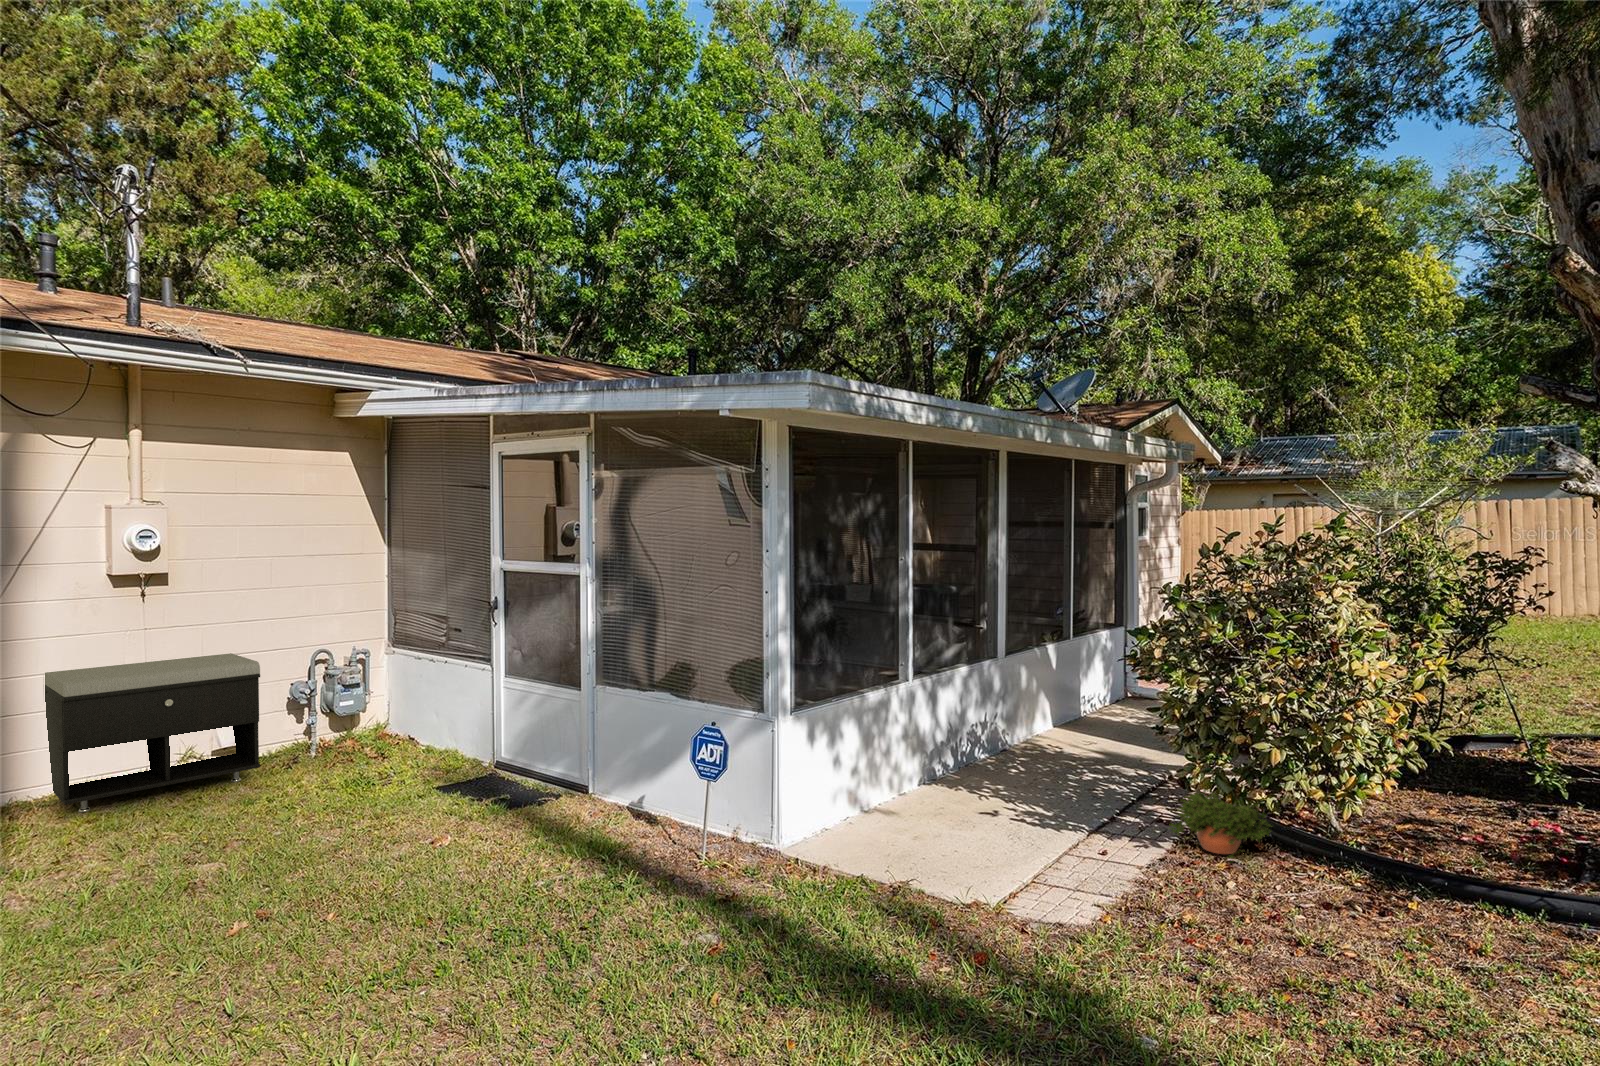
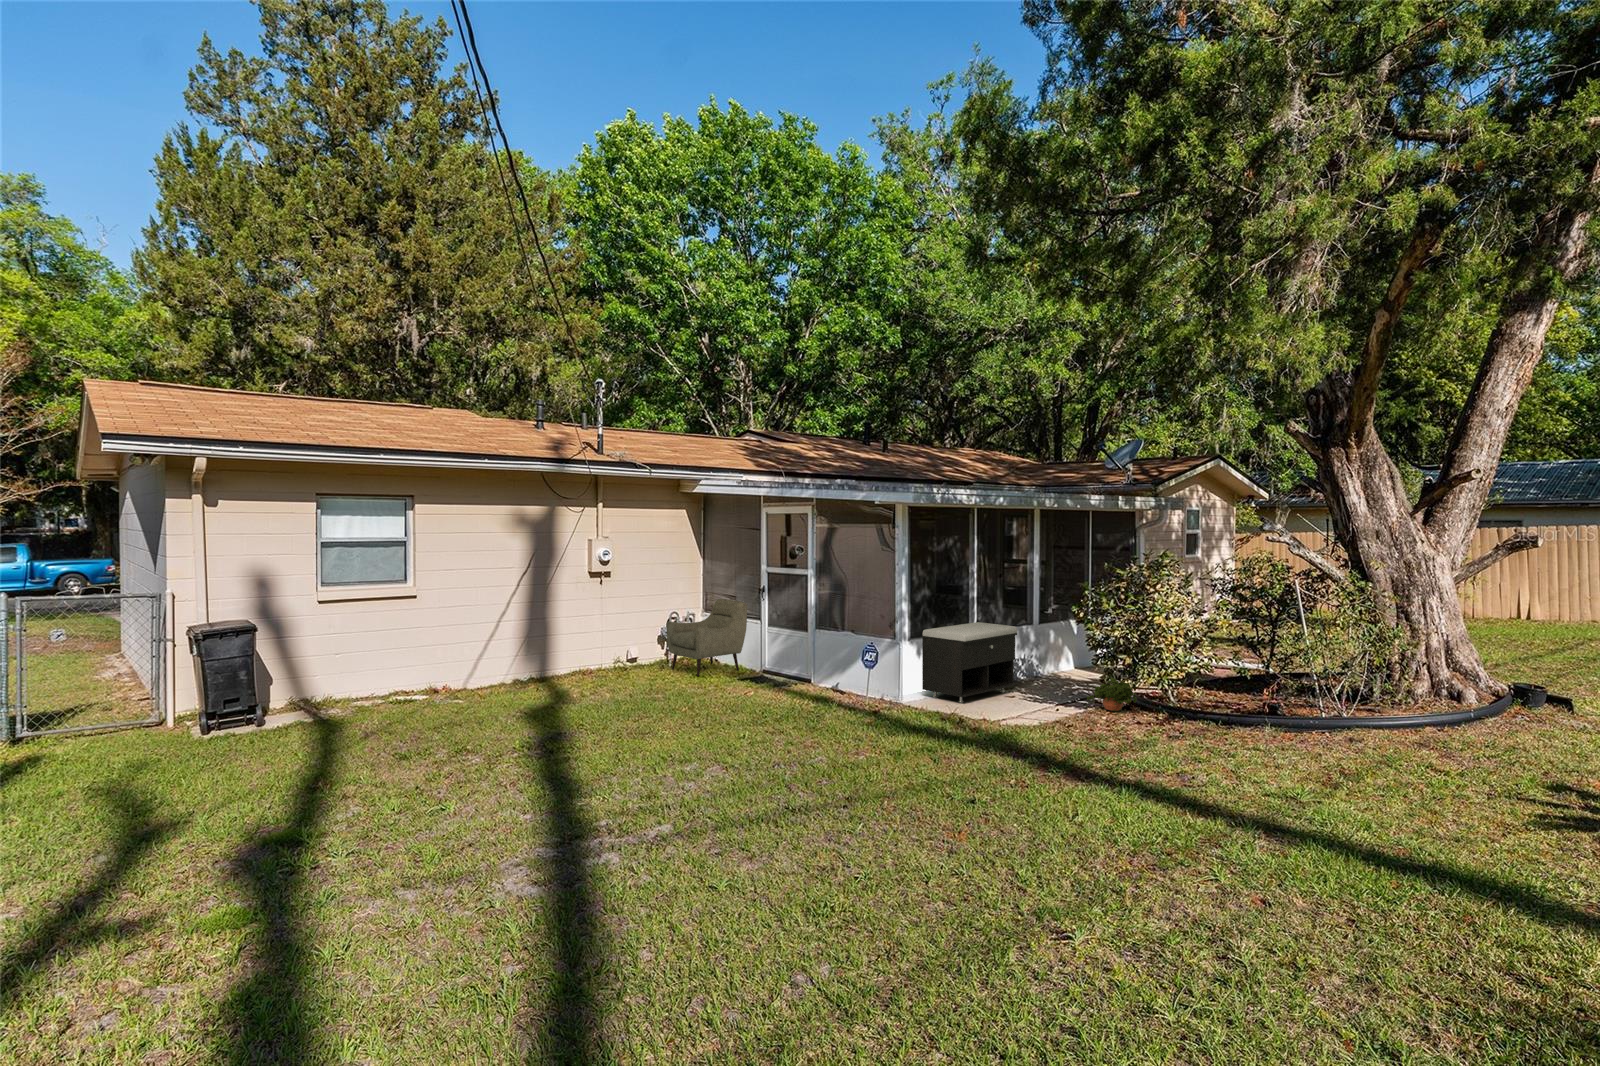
chair: none [293,624,465,788] -> present [667,599,747,676]
storage bench: present [45,653,260,812] -> present [922,622,1017,703]

